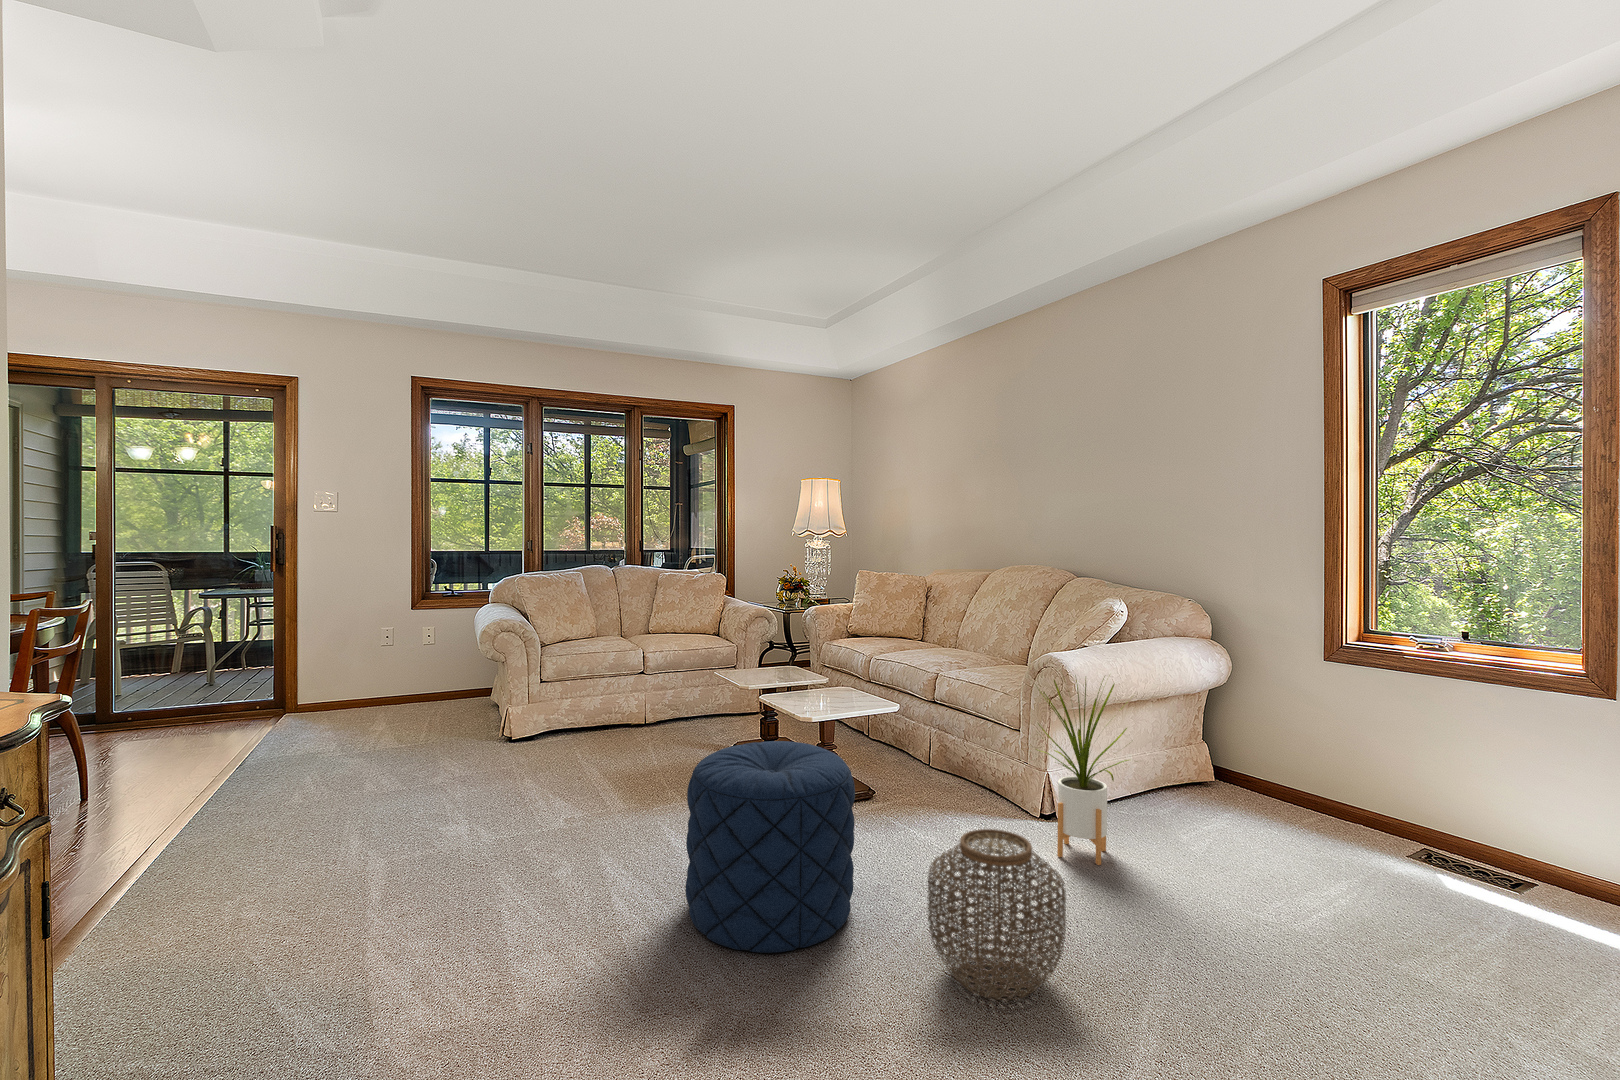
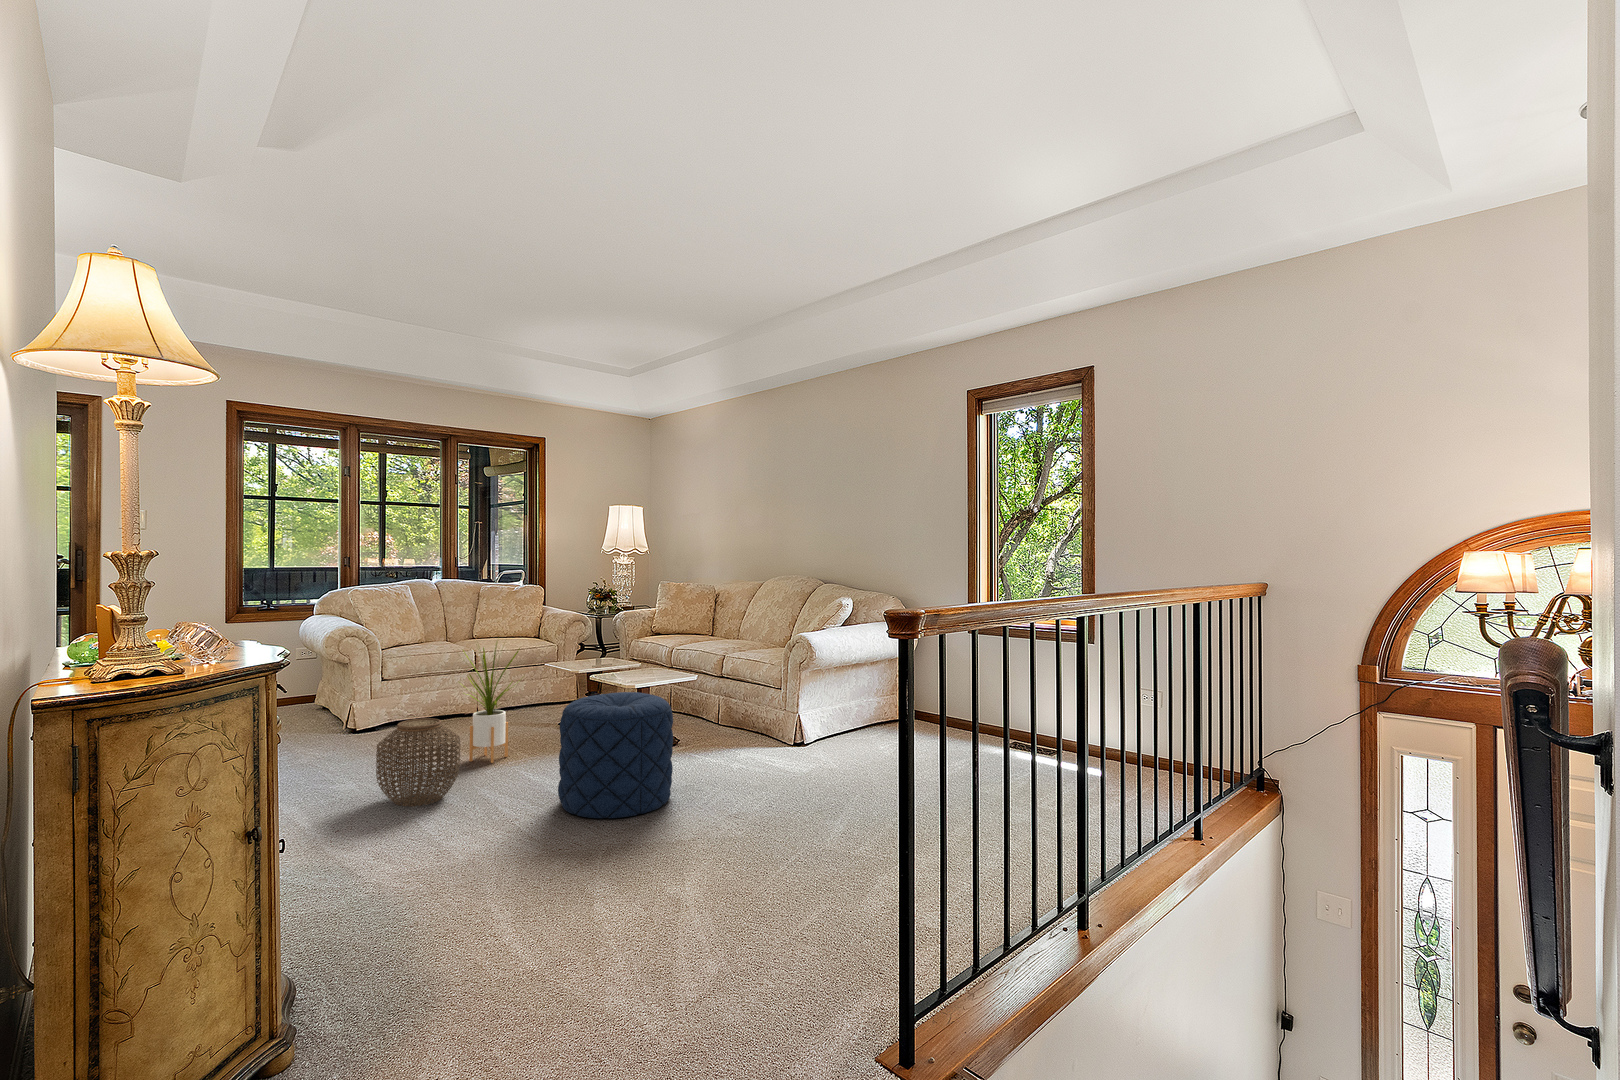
house plant: present [1036,679,1128,865] -> present [463,643,523,763]
woven basket: present [928,829,1066,1000] -> present [376,718,460,806]

